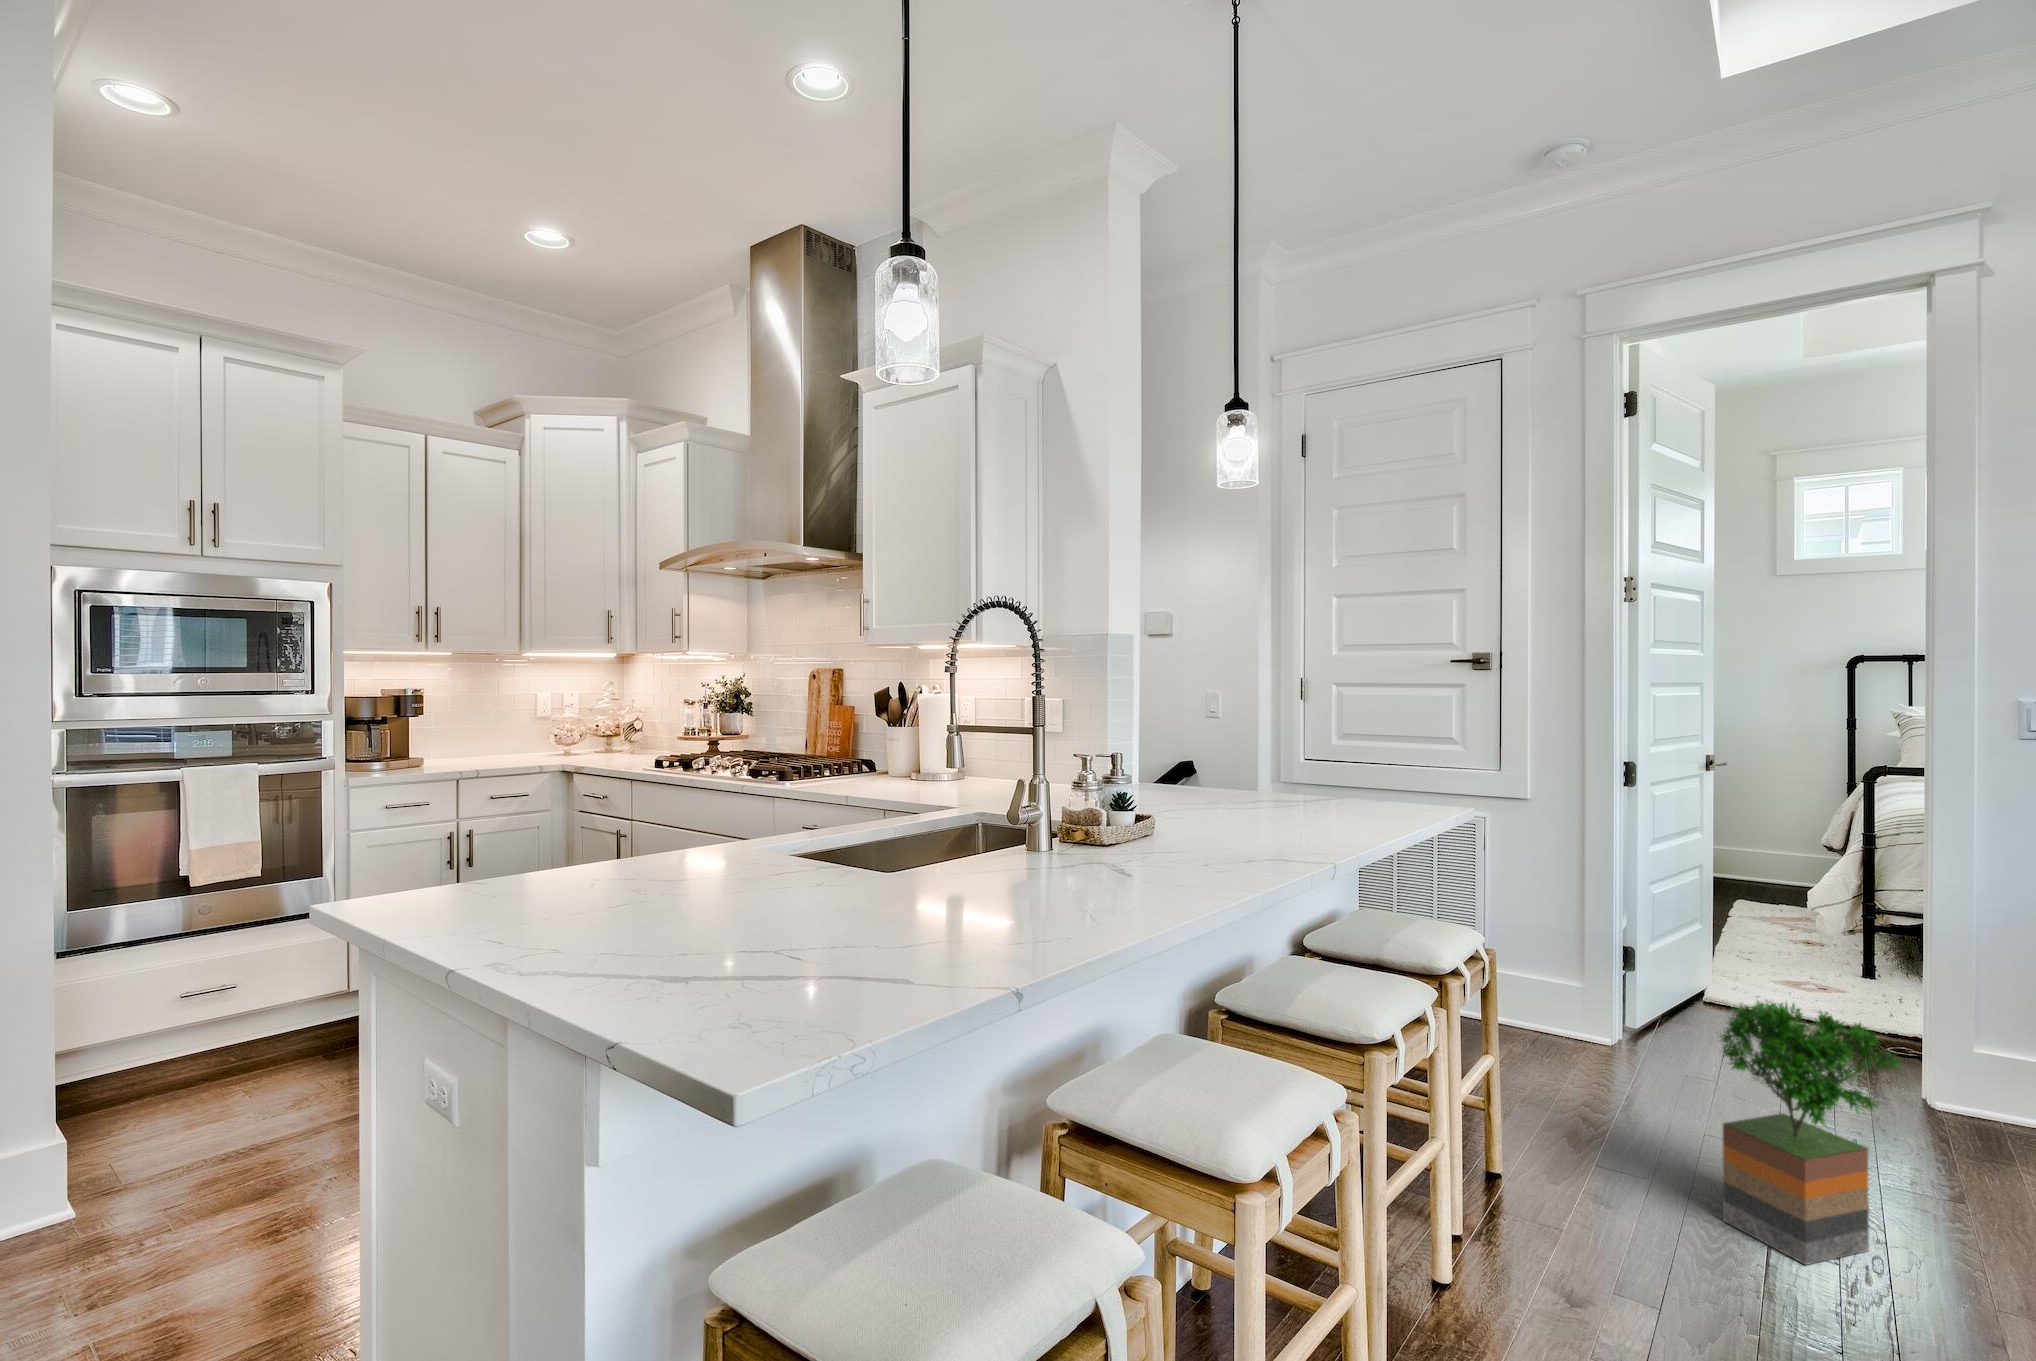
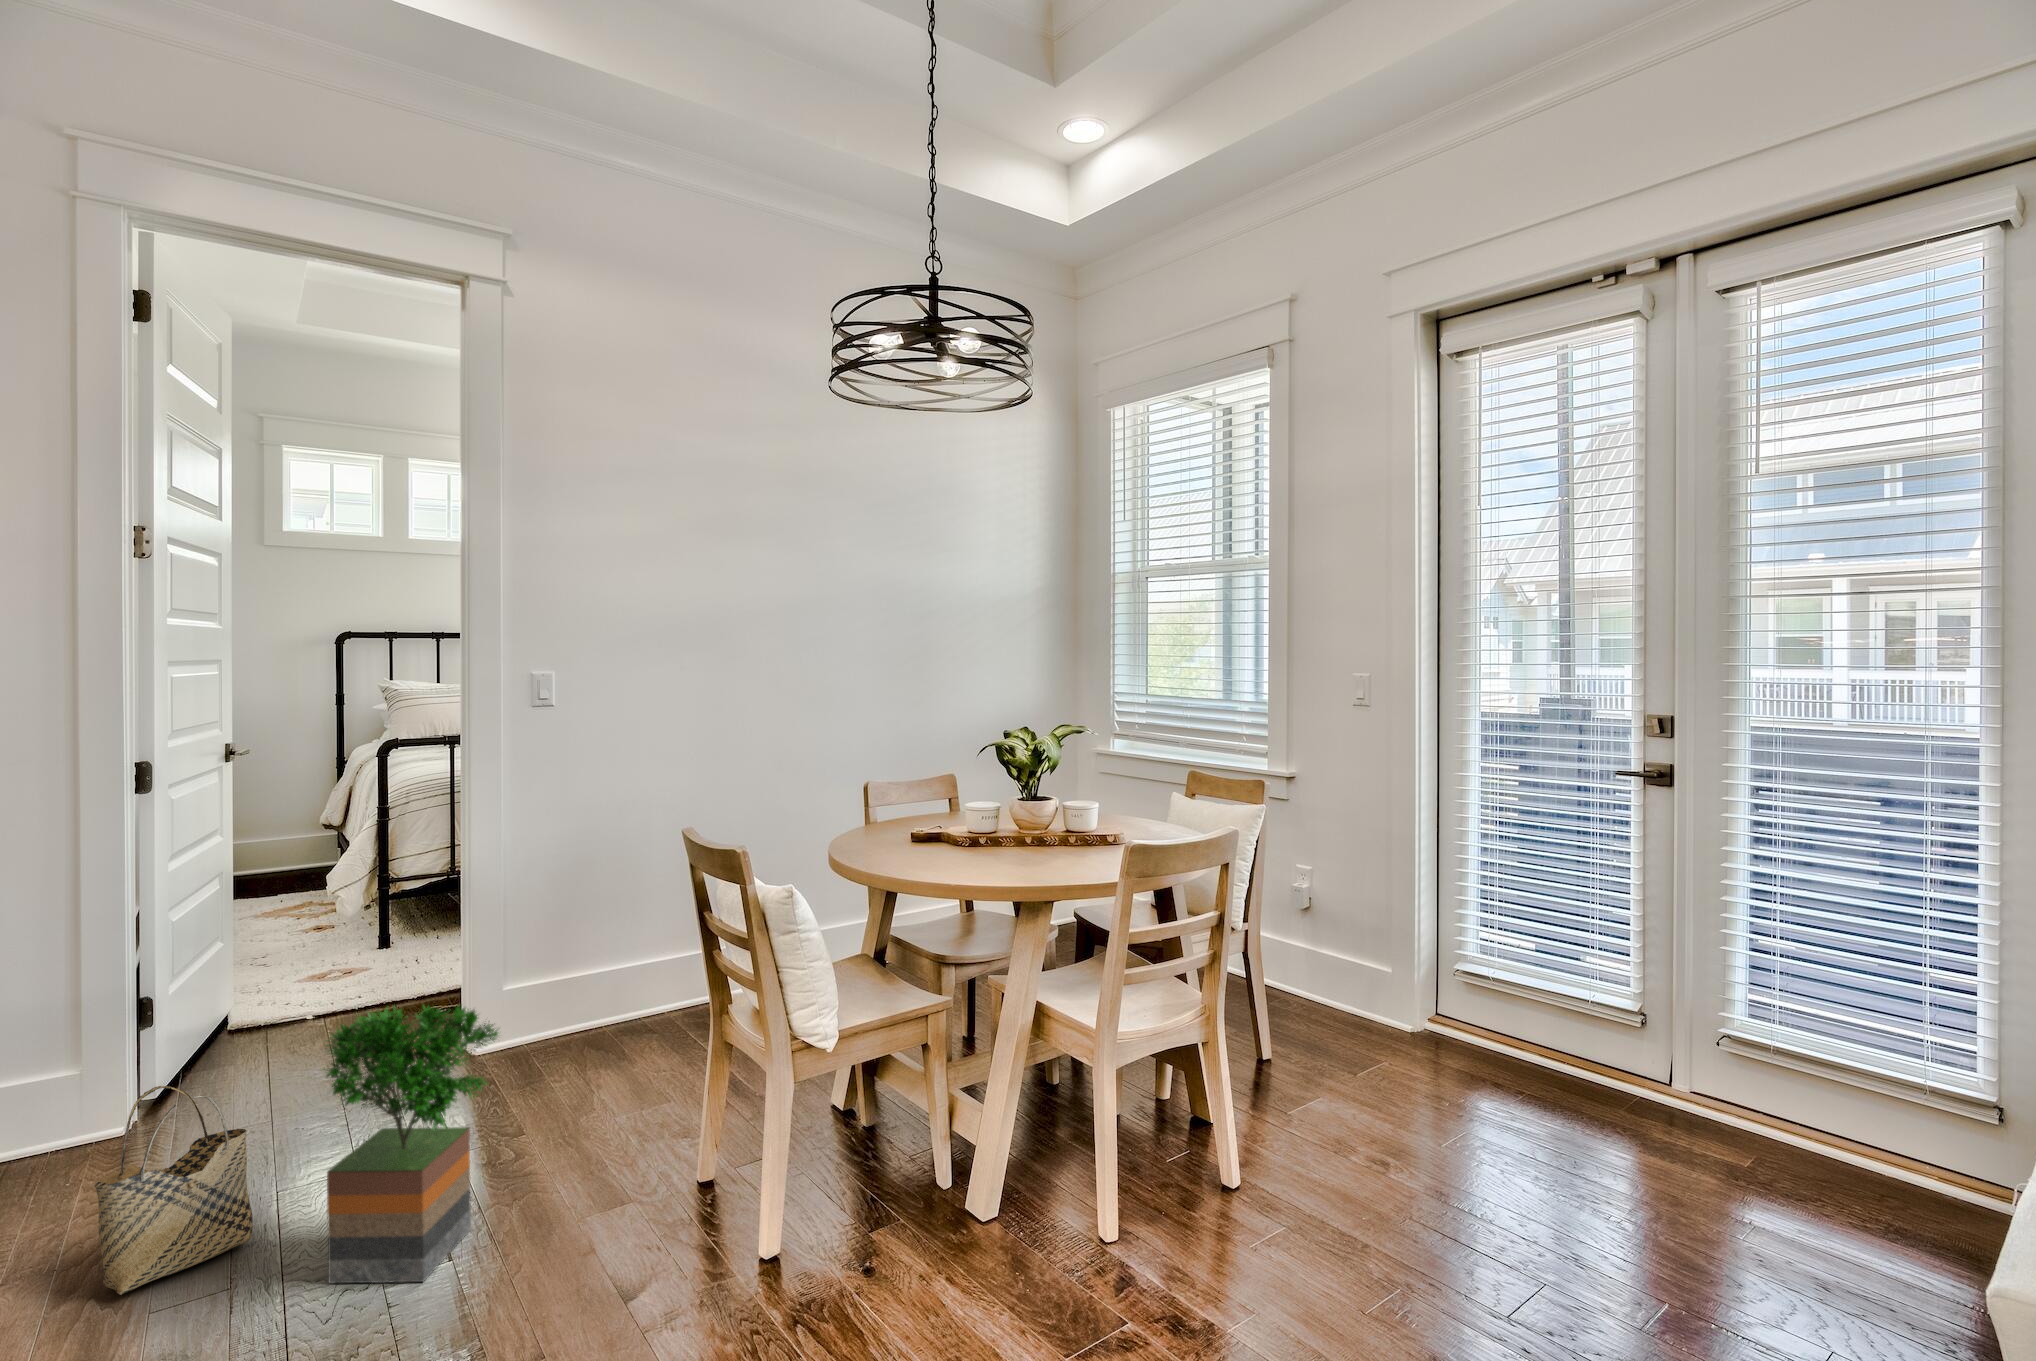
woven basket: none [1564,1008,1675,1159] -> present [93,1086,253,1295]

